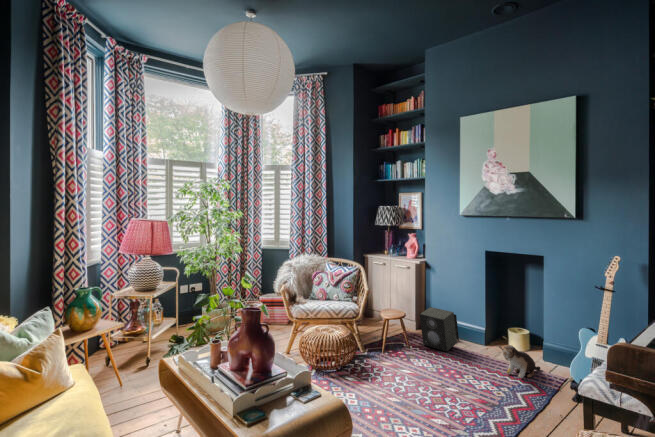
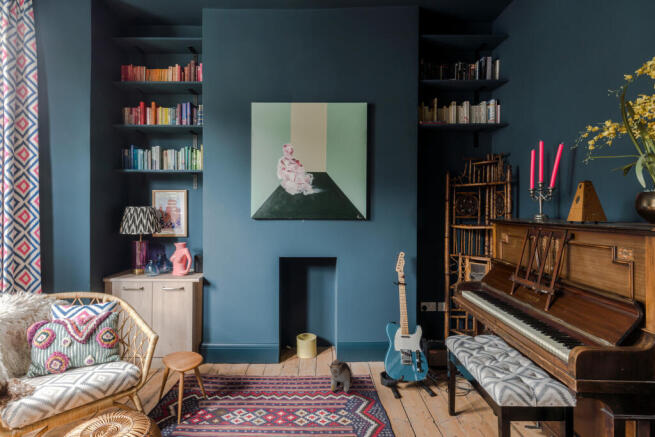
speaker: present [420,307,459,352] -> none [217,335,260,388]

